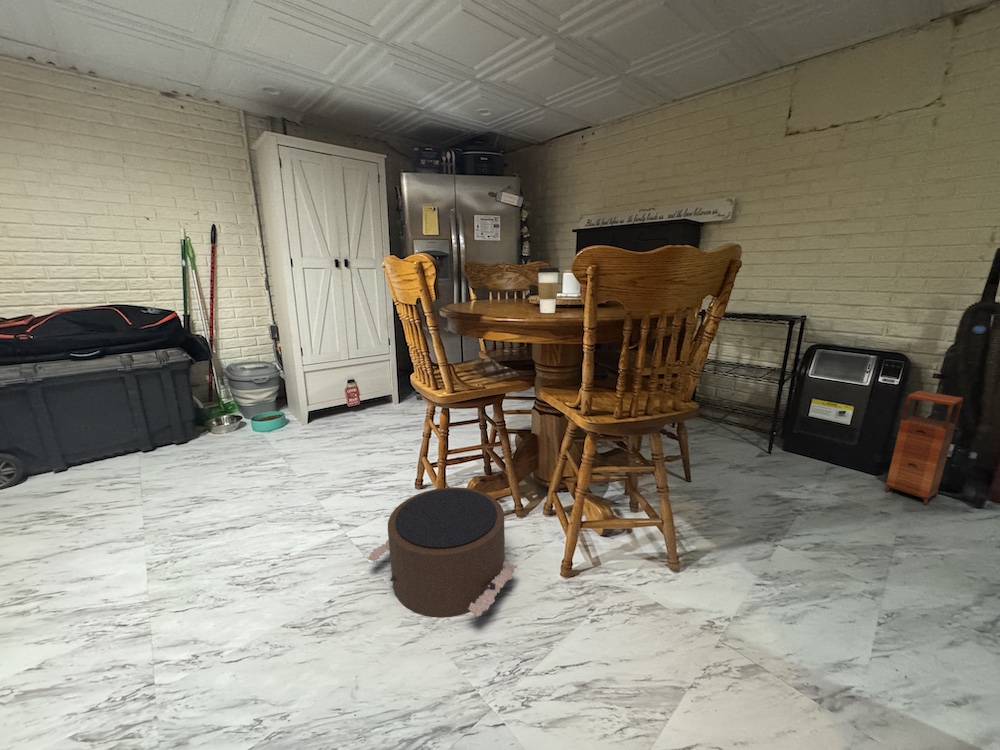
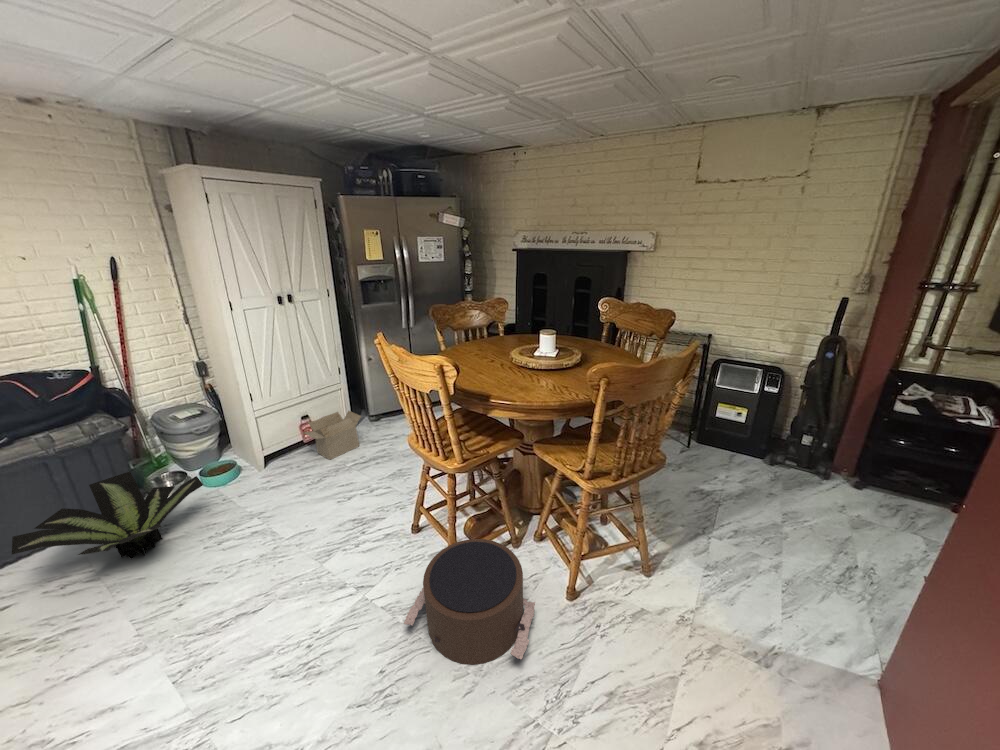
coffee cup: present [537,268,560,313] -> none [532,350,552,391]
cardboard box: none [344,381,402,424] -> present [304,411,361,459]
storage cabinet: present [885,391,963,505] -> none [767,399,815,481]
potted plant: none [73,402,240,474] -> present [12,471,203,559]

